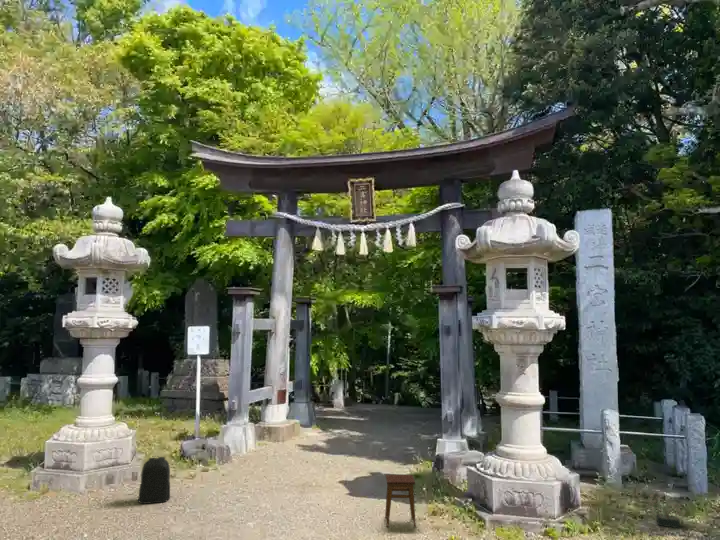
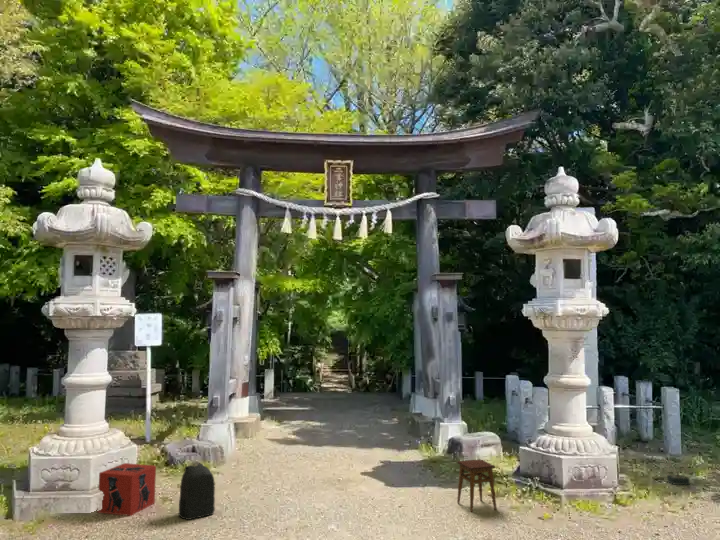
storage box: none [88,452,138,496] -> present [97,463,156,516]

